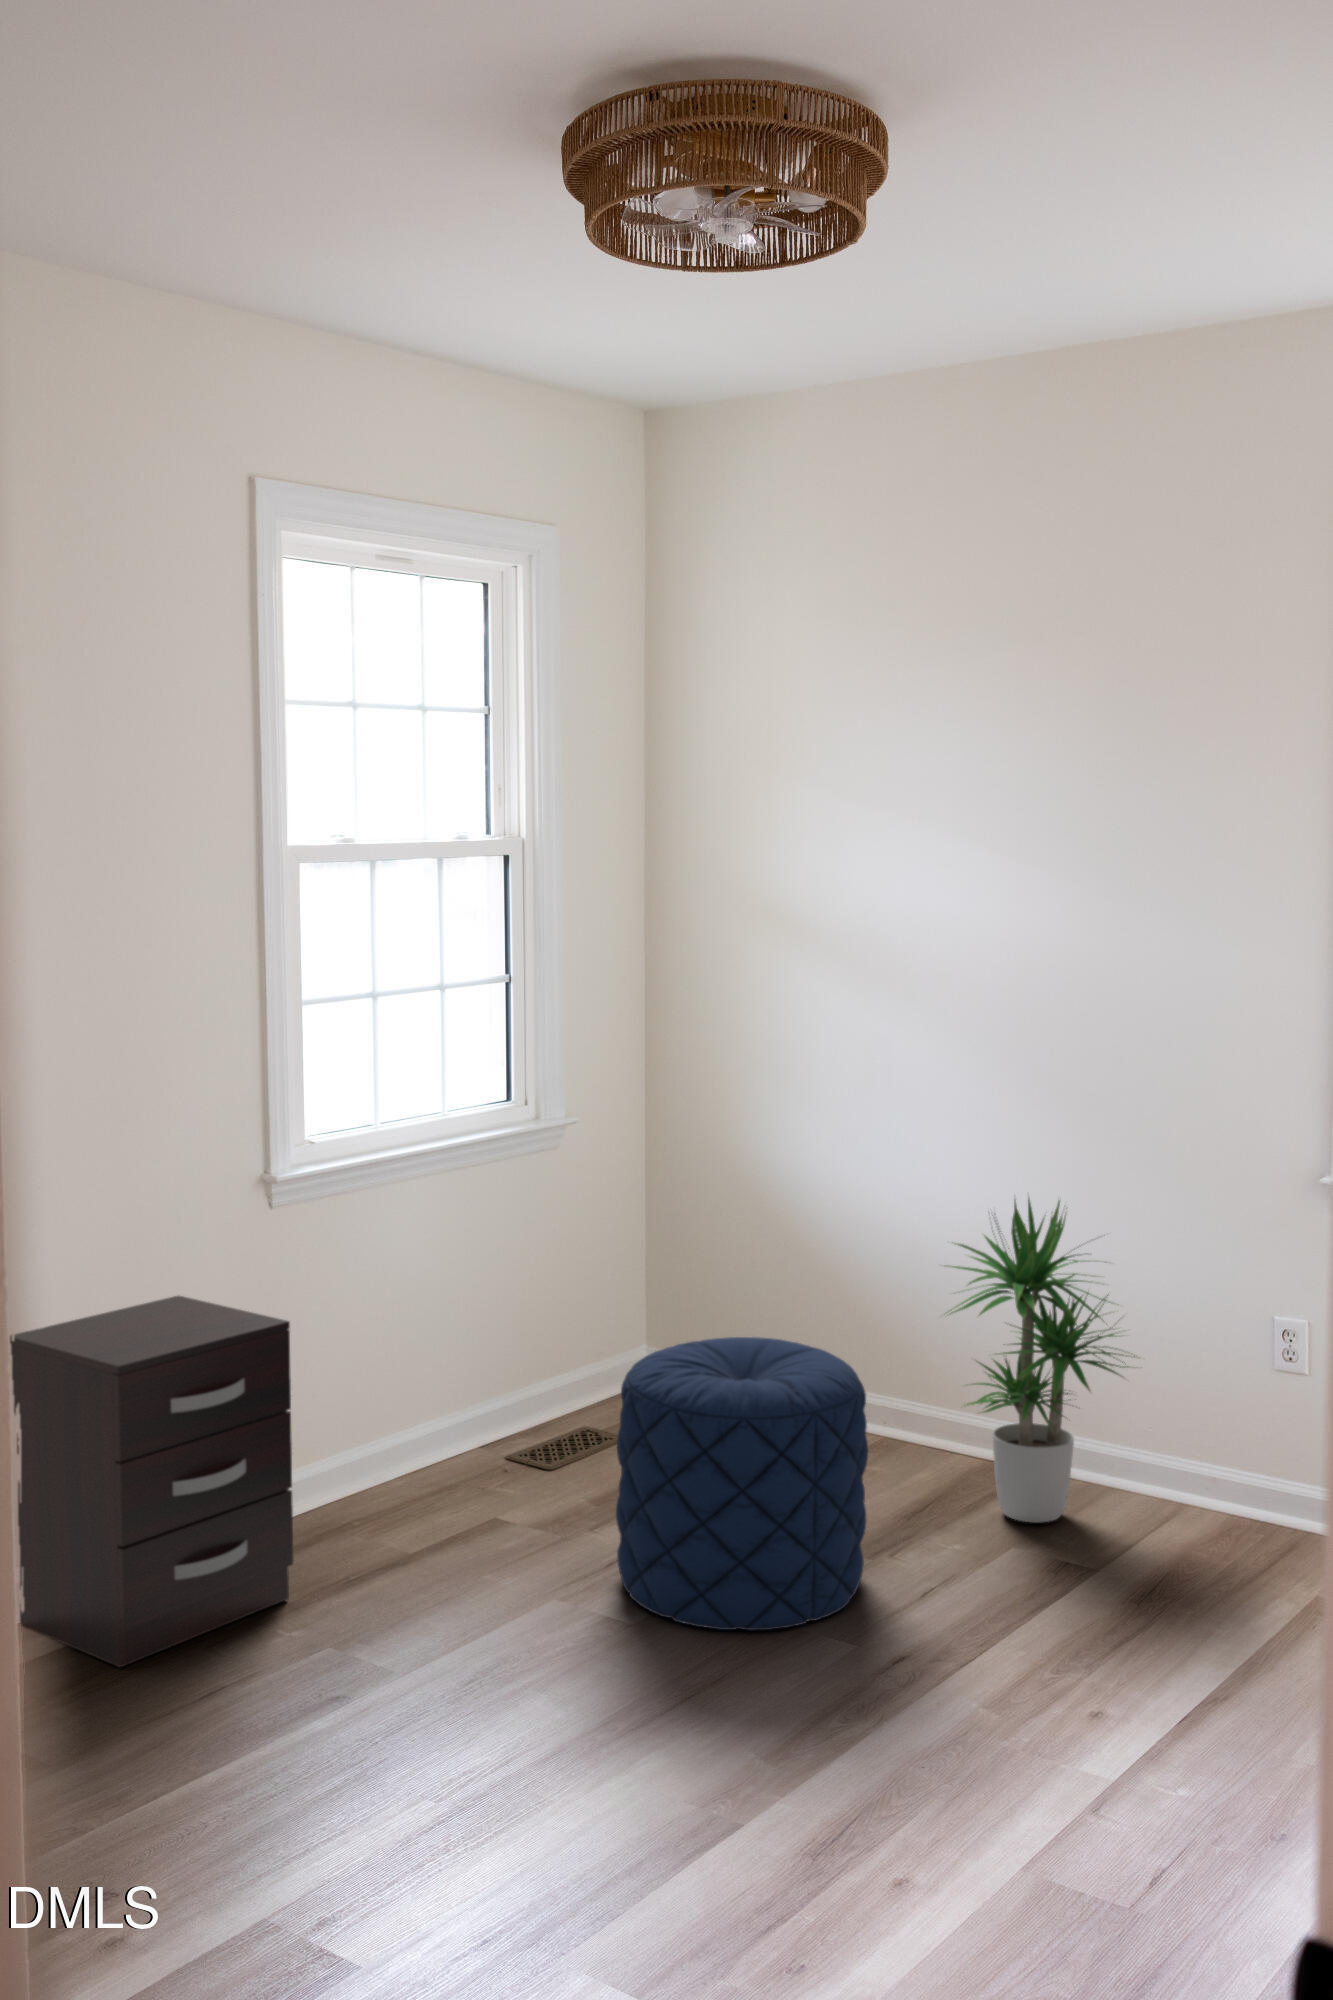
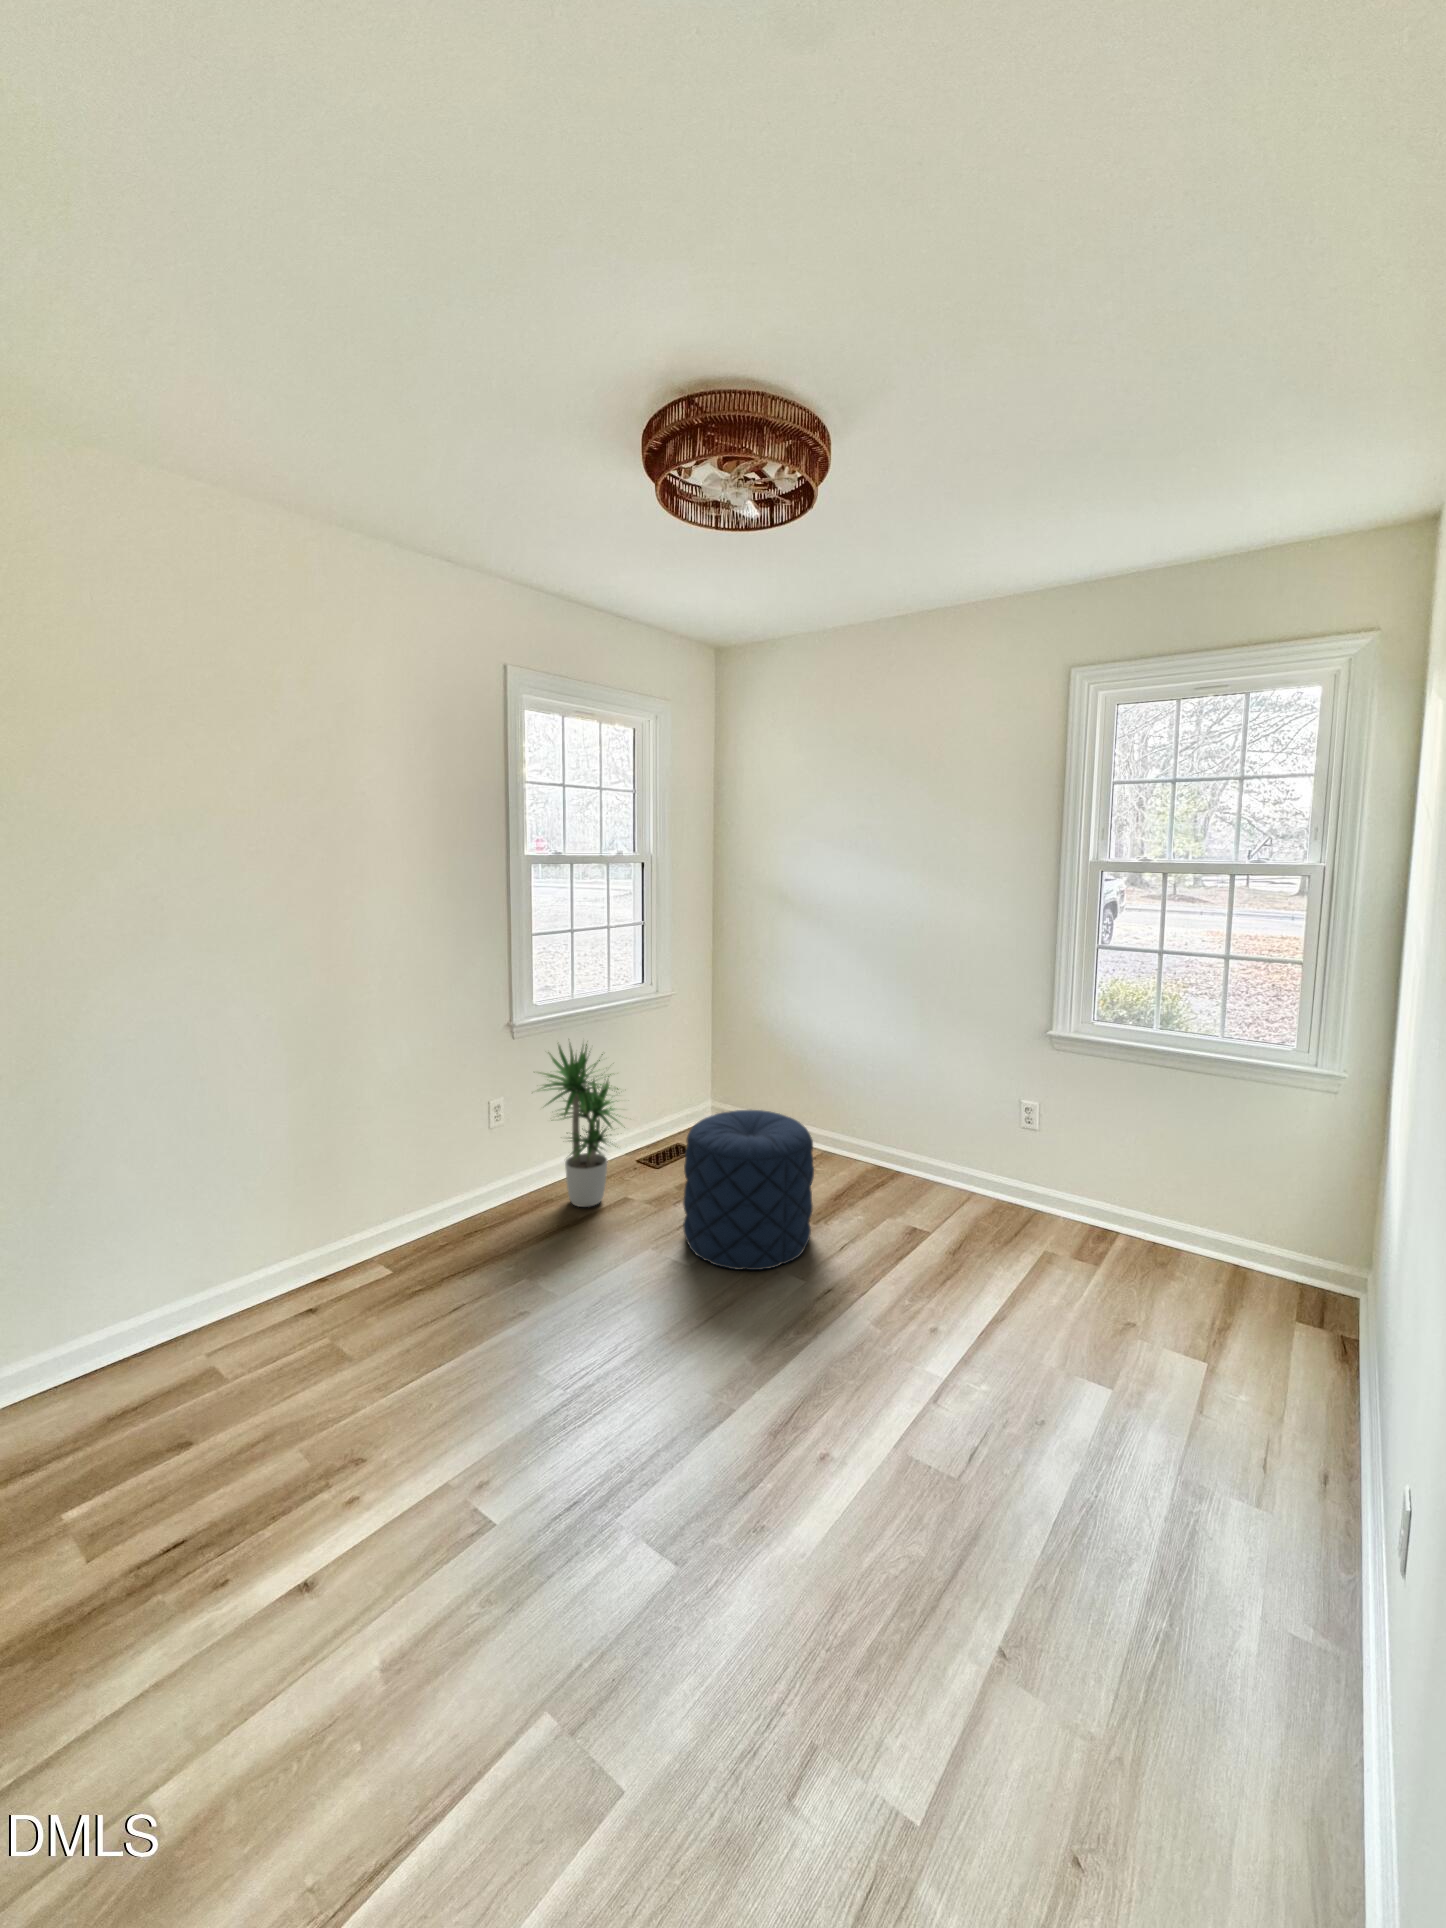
potted plant: present [945,1199,1140,1523] -> present [539,1044,625,1207]
dresser: present [10,1295,293,1667] -> none [360,1086,514,1292]

